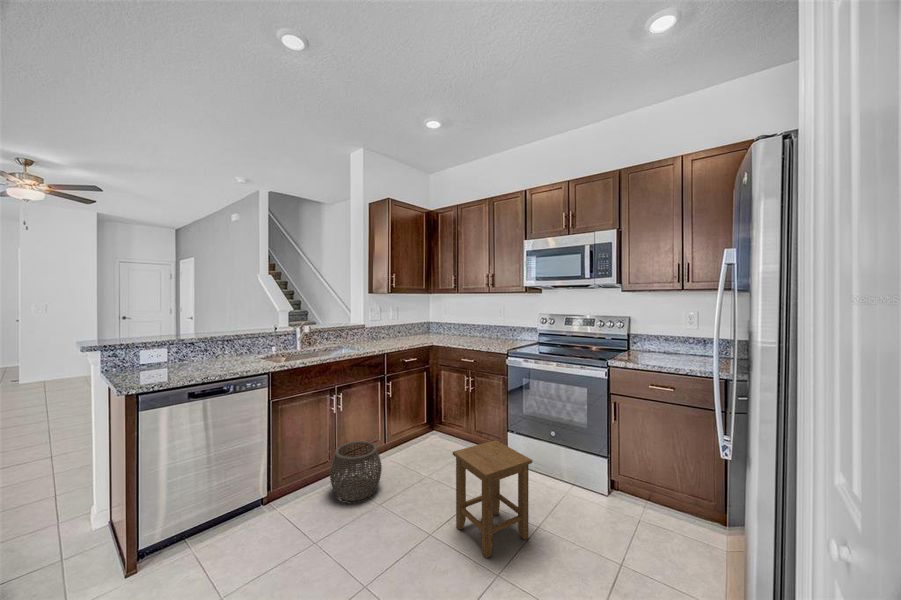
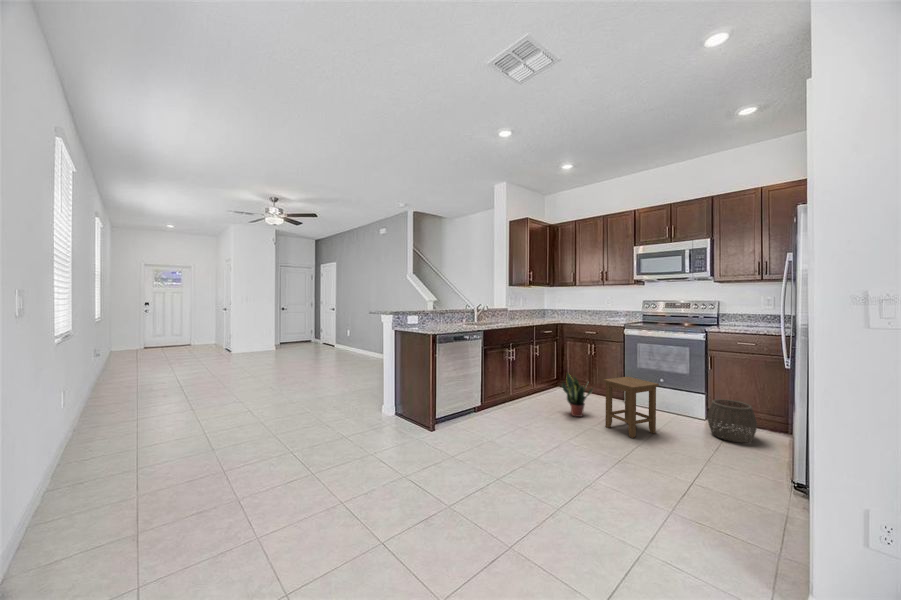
potted plant: none [406,432,448,502] -> present [562,373,592,417]
woven basket: present [330,441,382,501] -> present [708,399,757,443]

